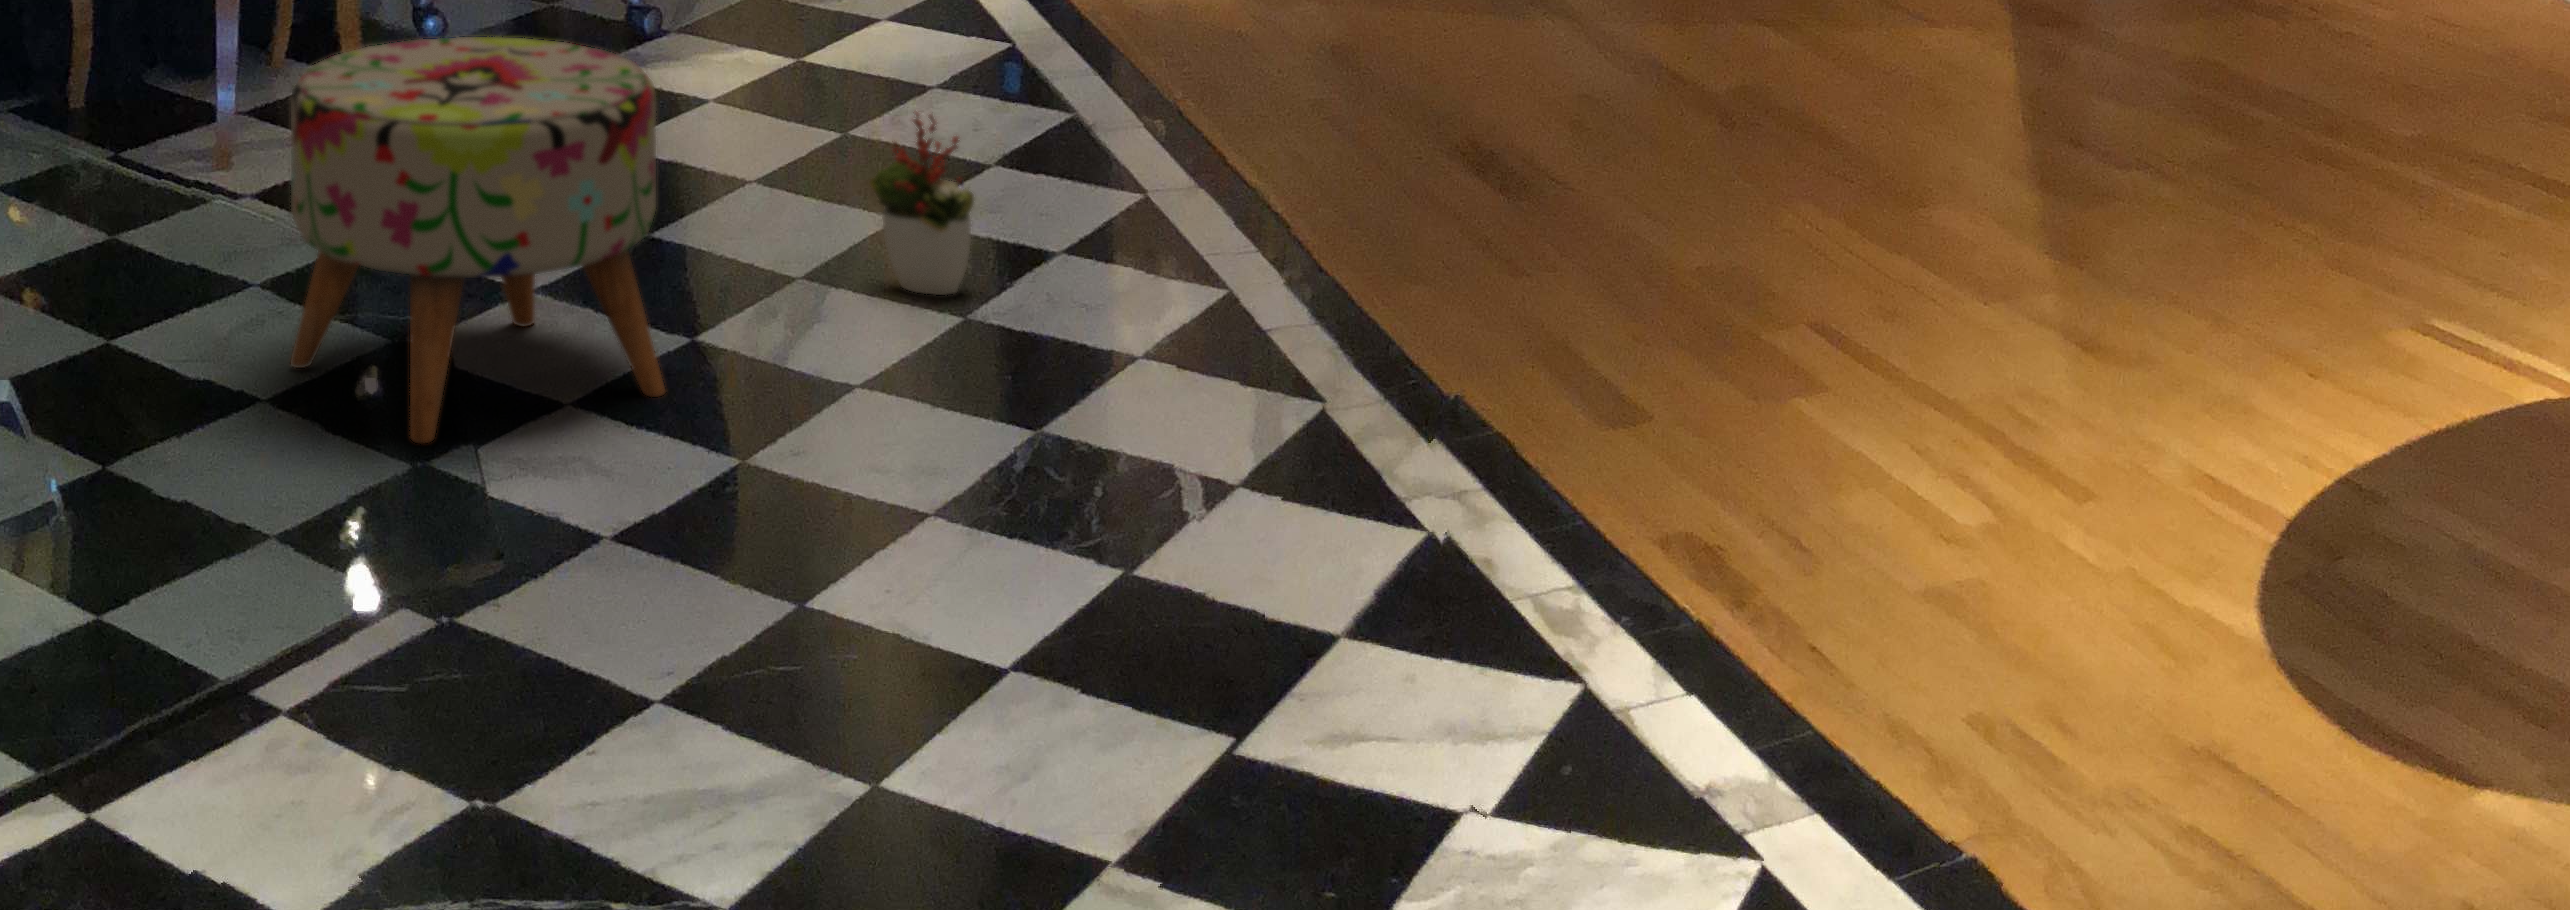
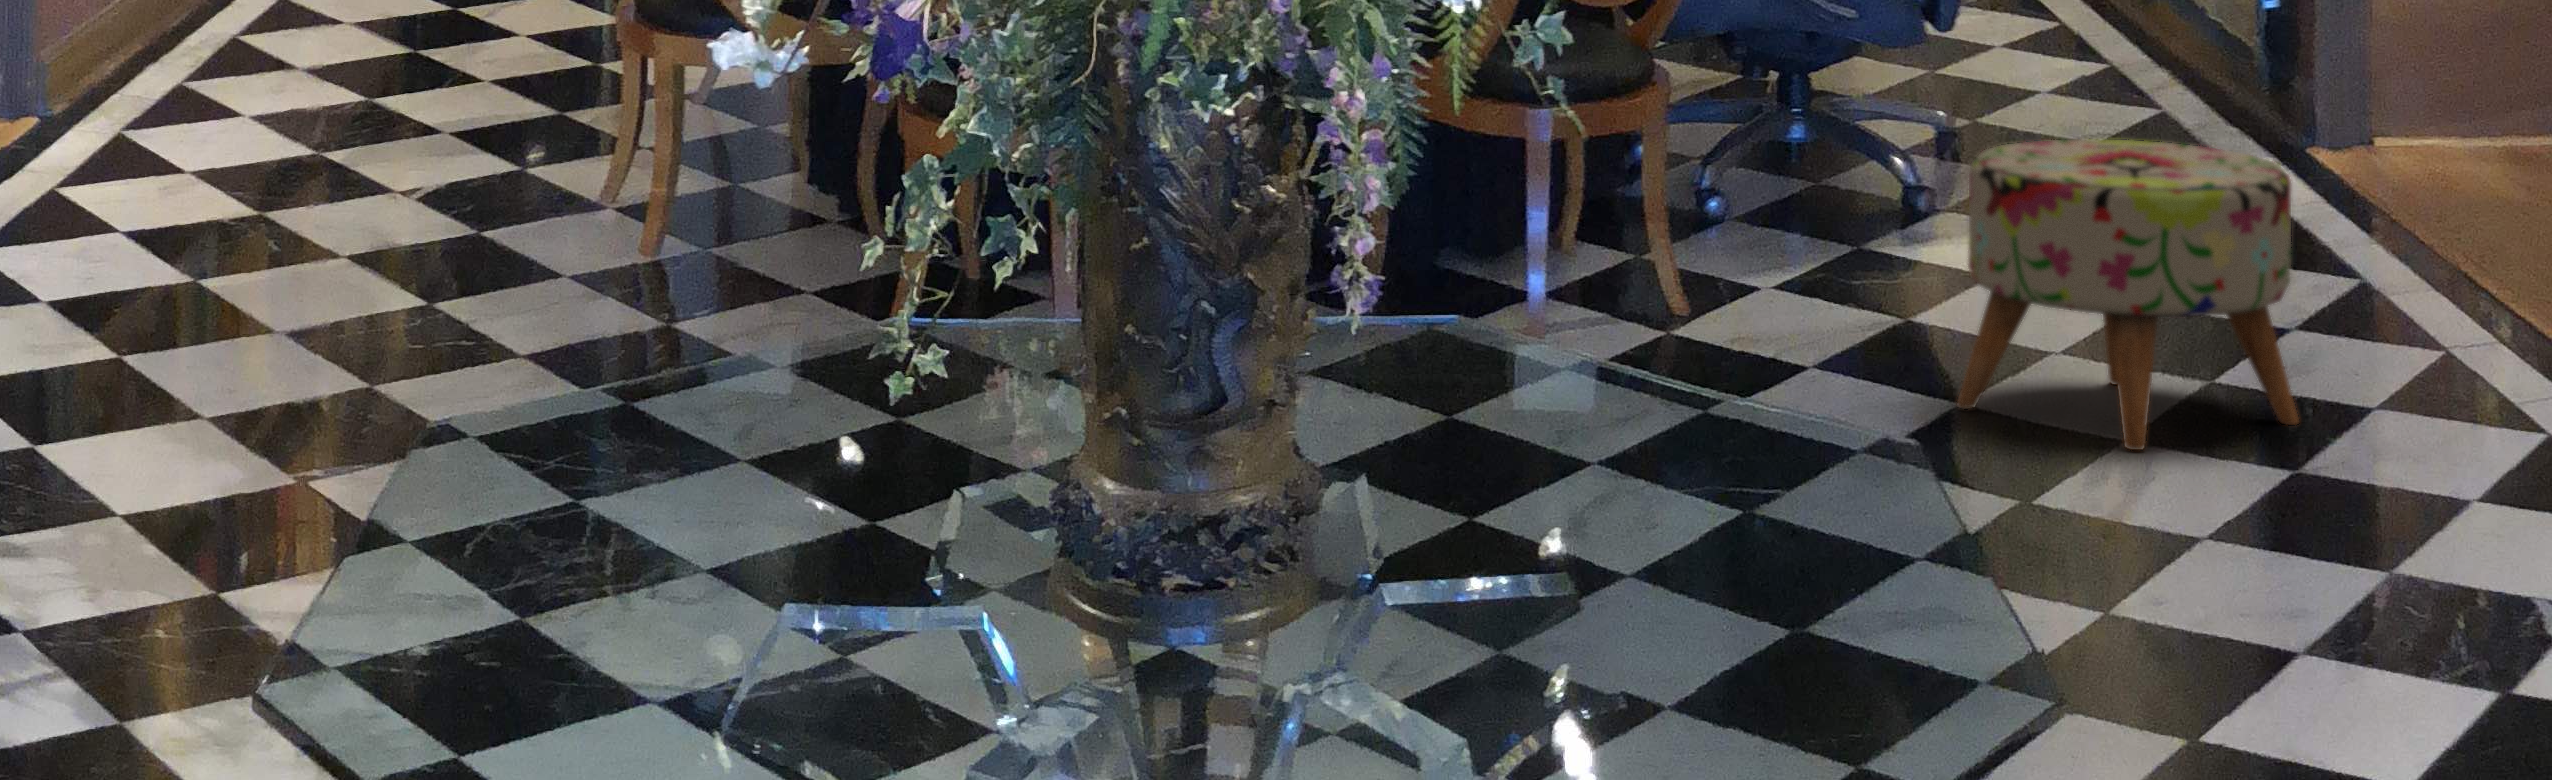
decorative plant: present [870,113,974,295] -> none [2392,210,2492,365]

